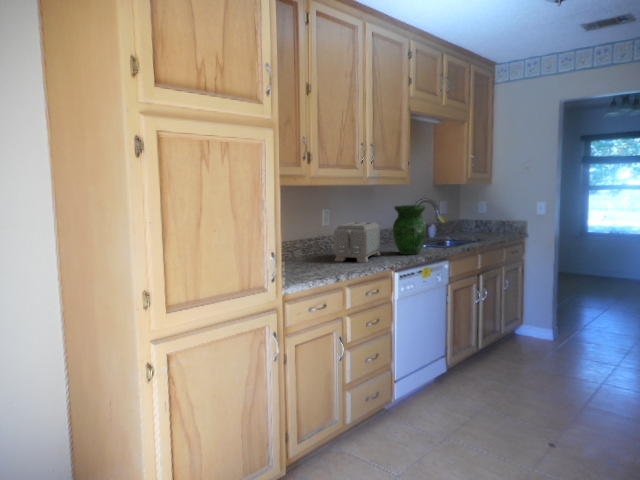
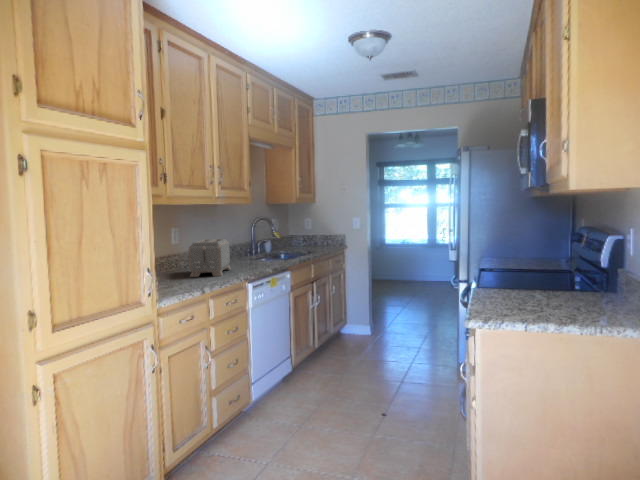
vase: present [393,205,426,255] -> none [240,223,271,267]

